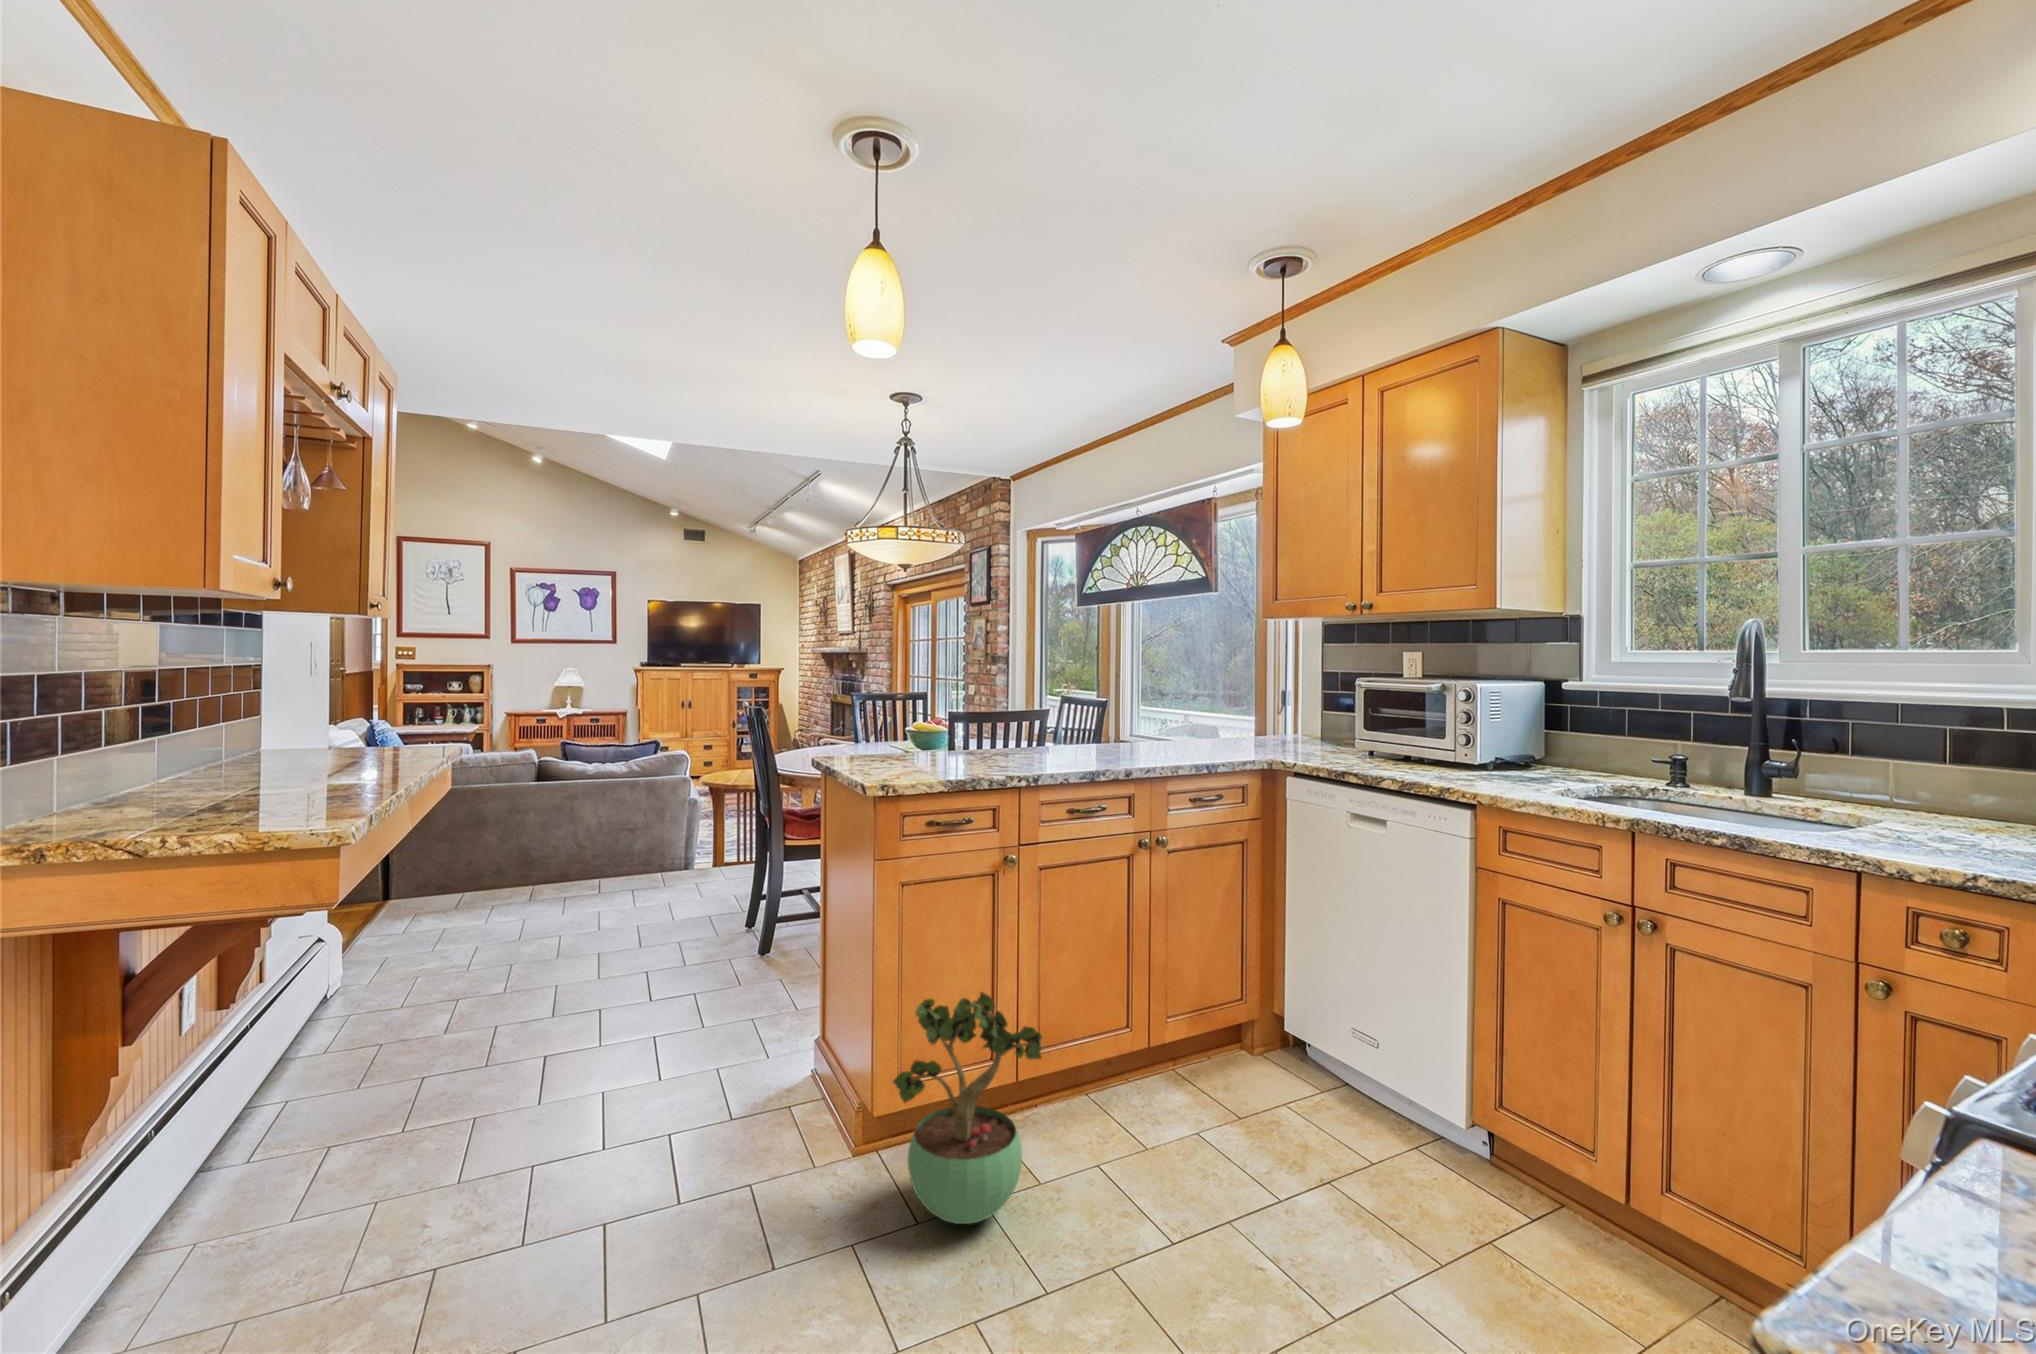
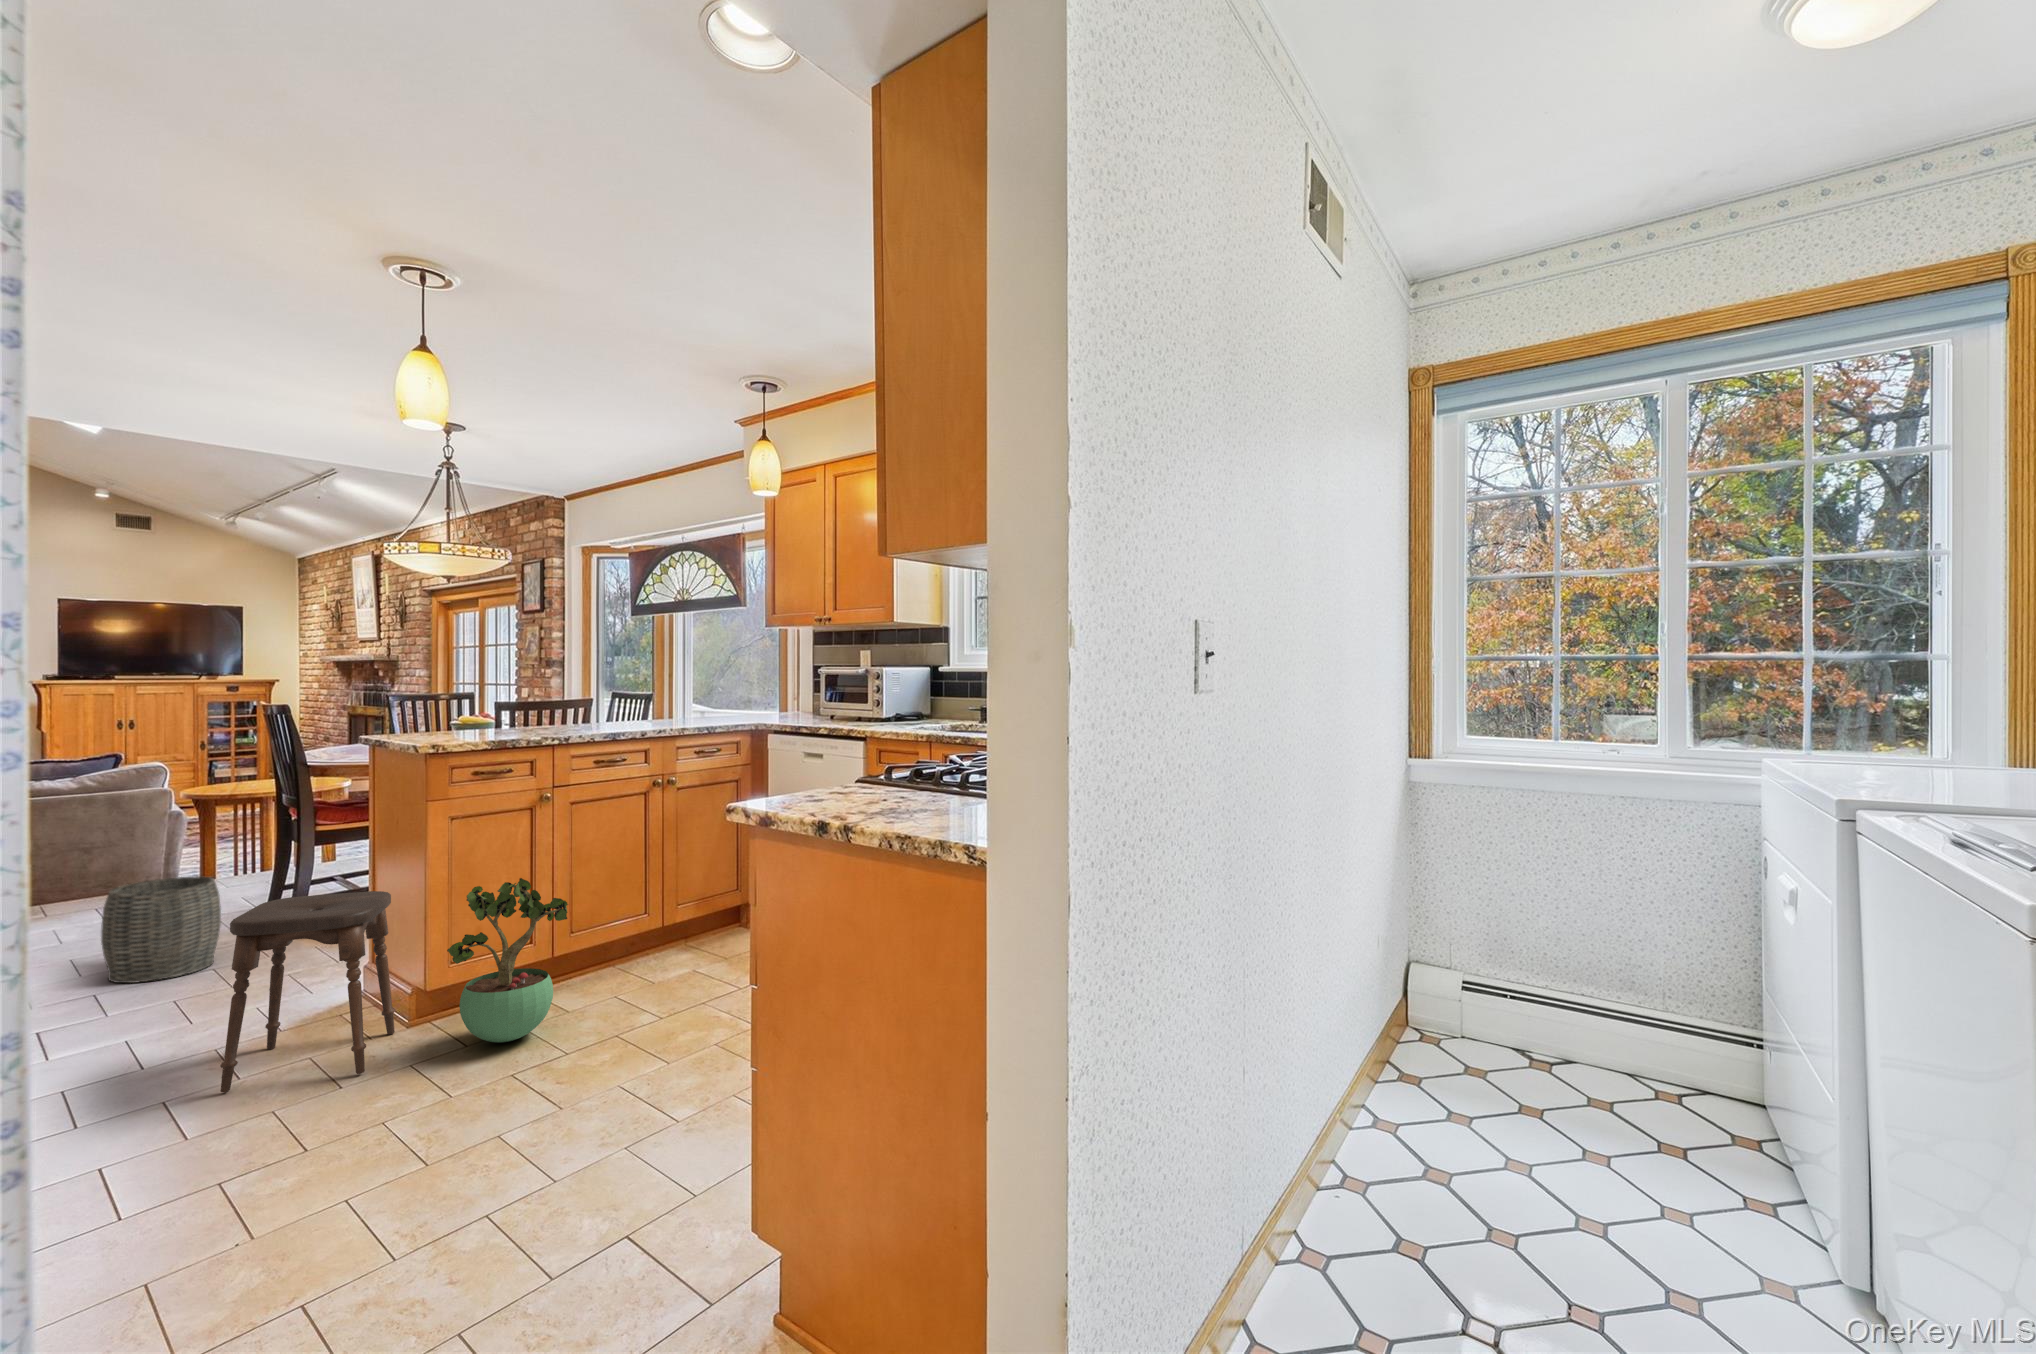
woven basket: none [599,892,697,1006] -> present [101,877,221,983]
stool: none [647,972,838,1244] -> present [220,891,395,1093]

